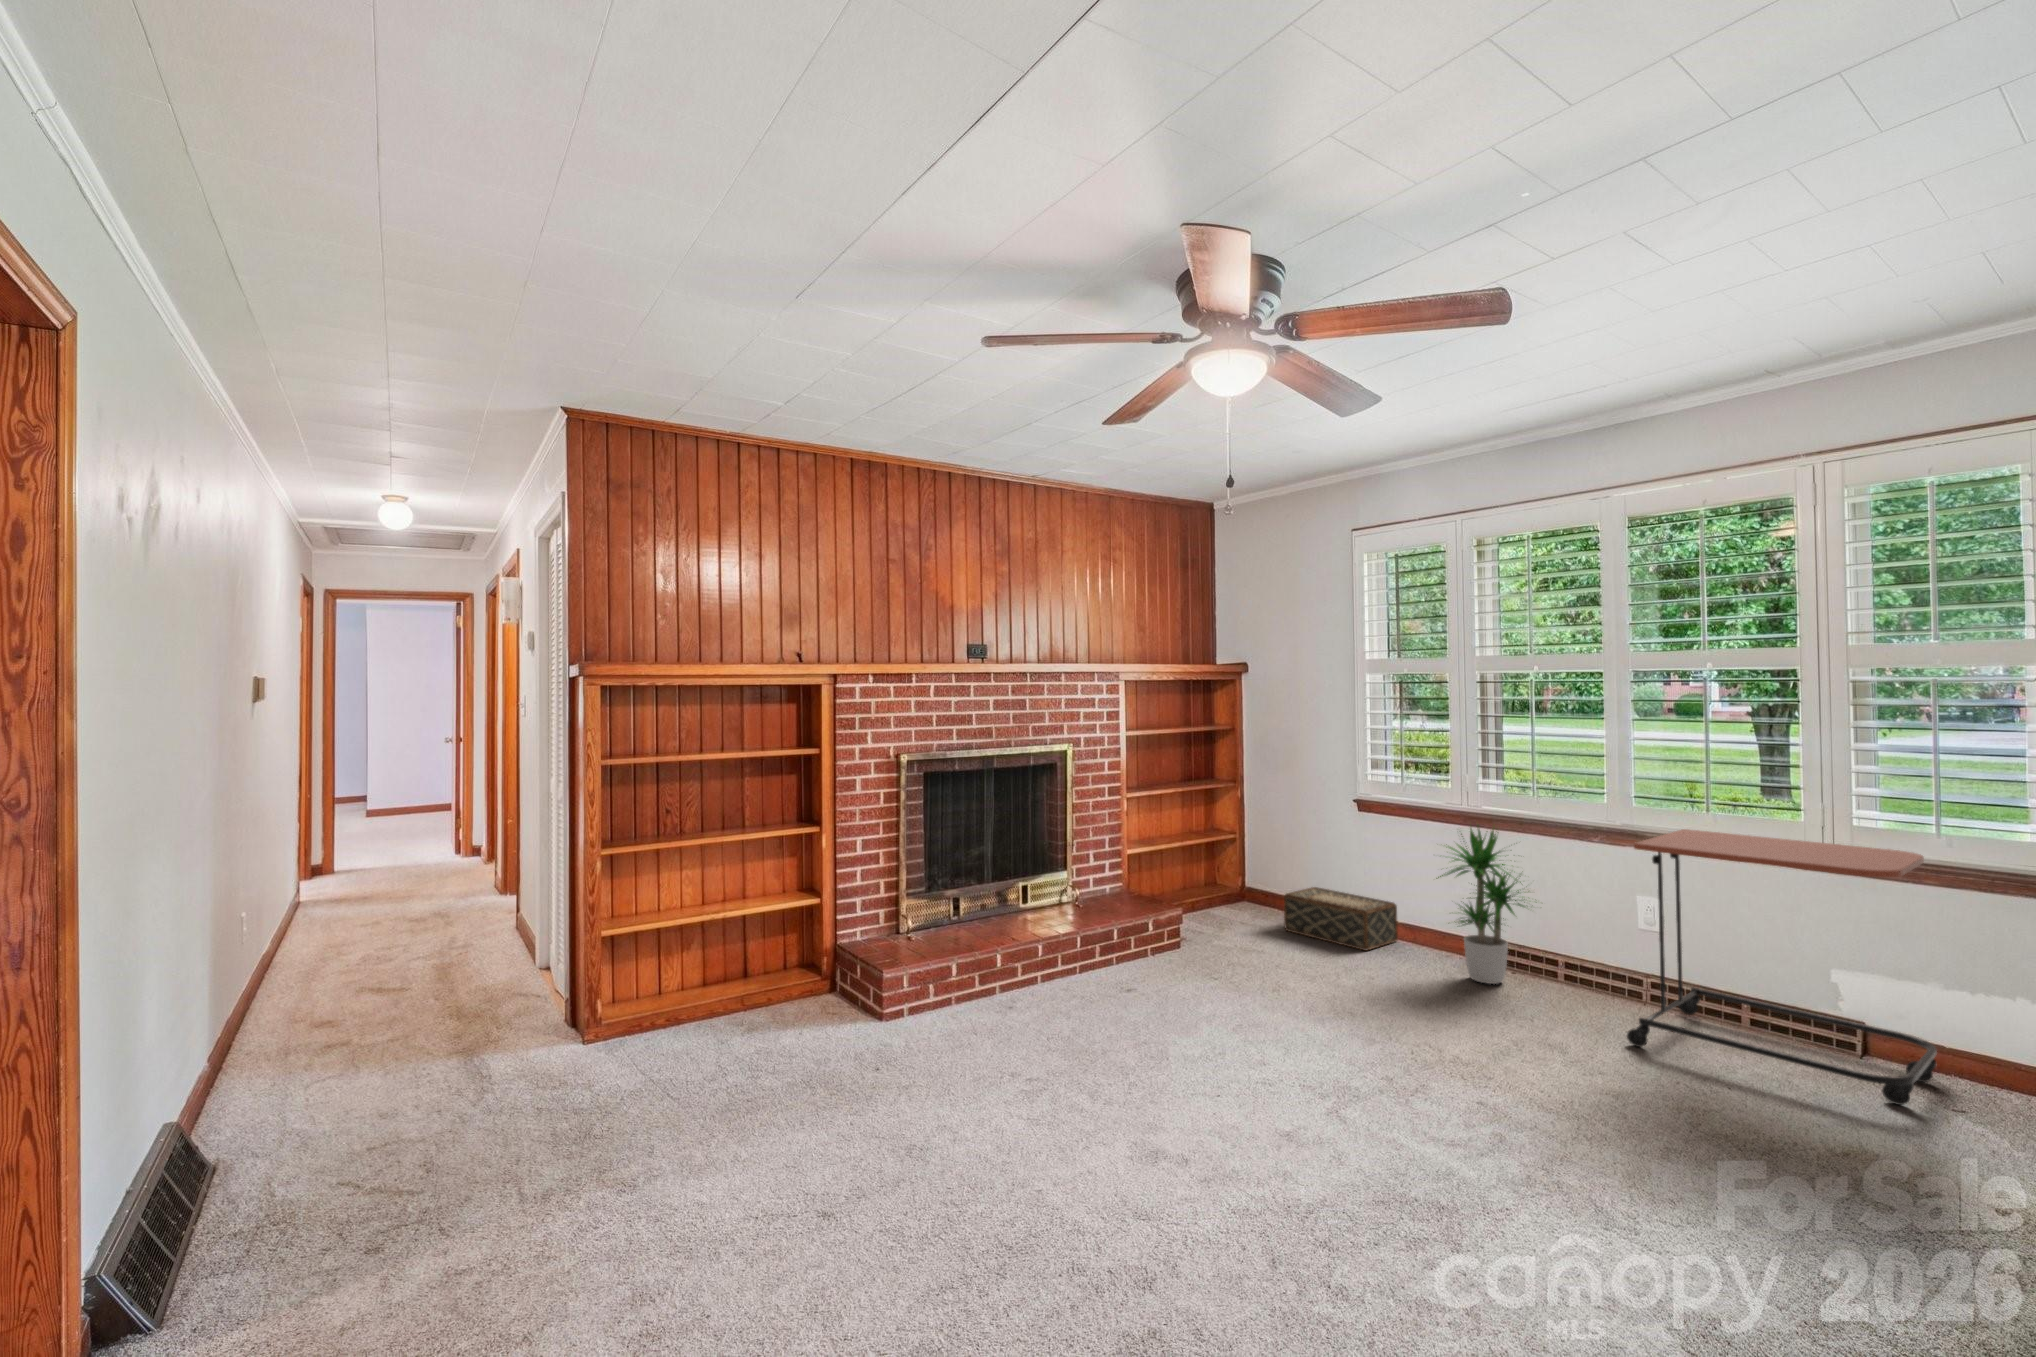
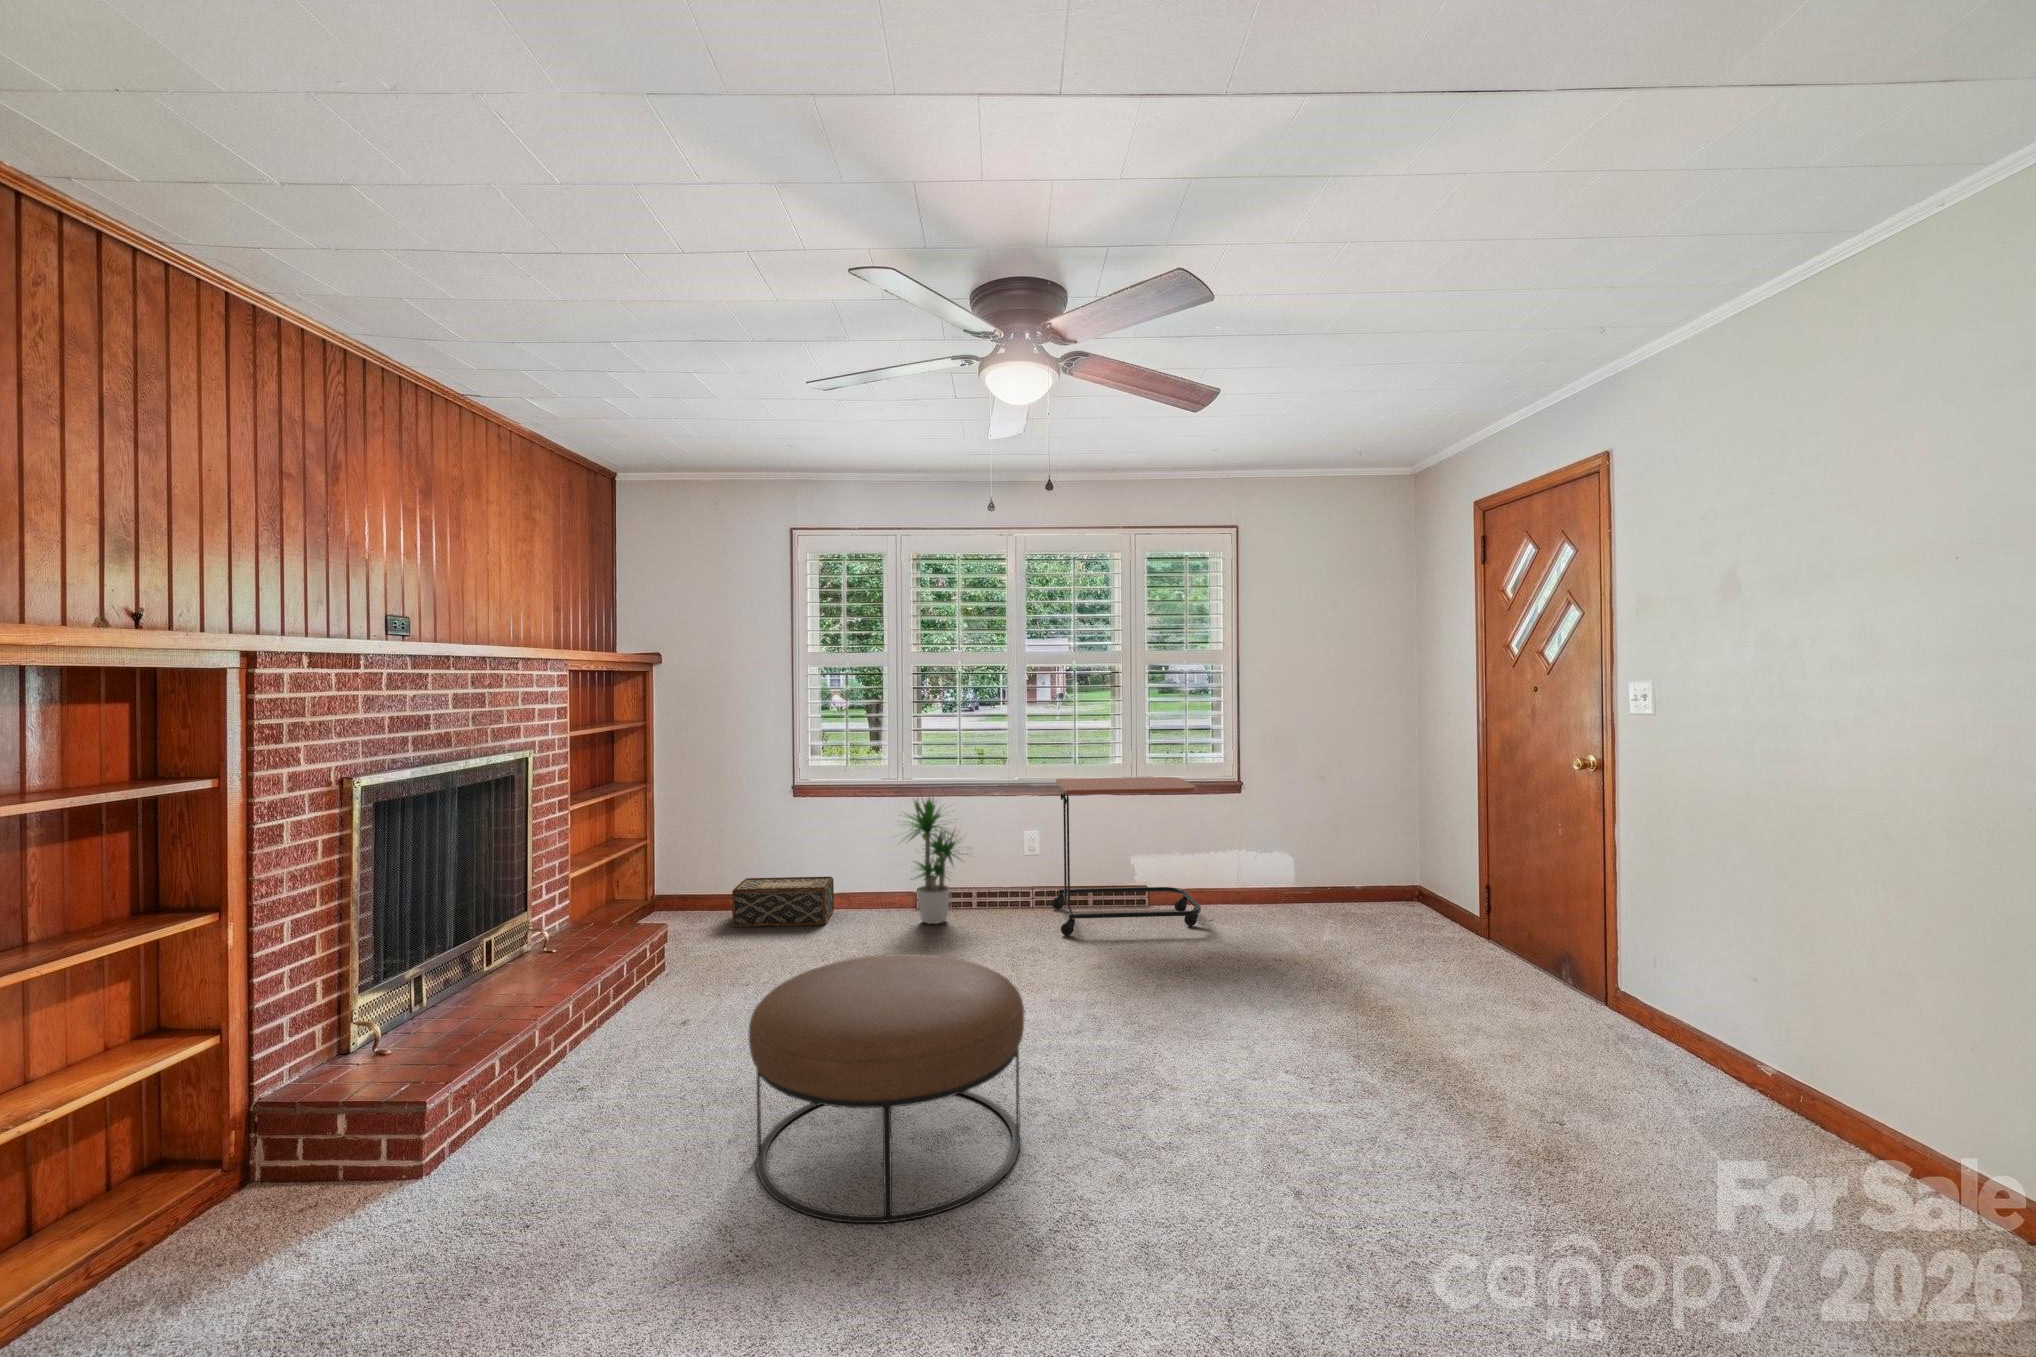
ottoman: none [973,957,1232,1206] -> present [749,954,1024,1223]

